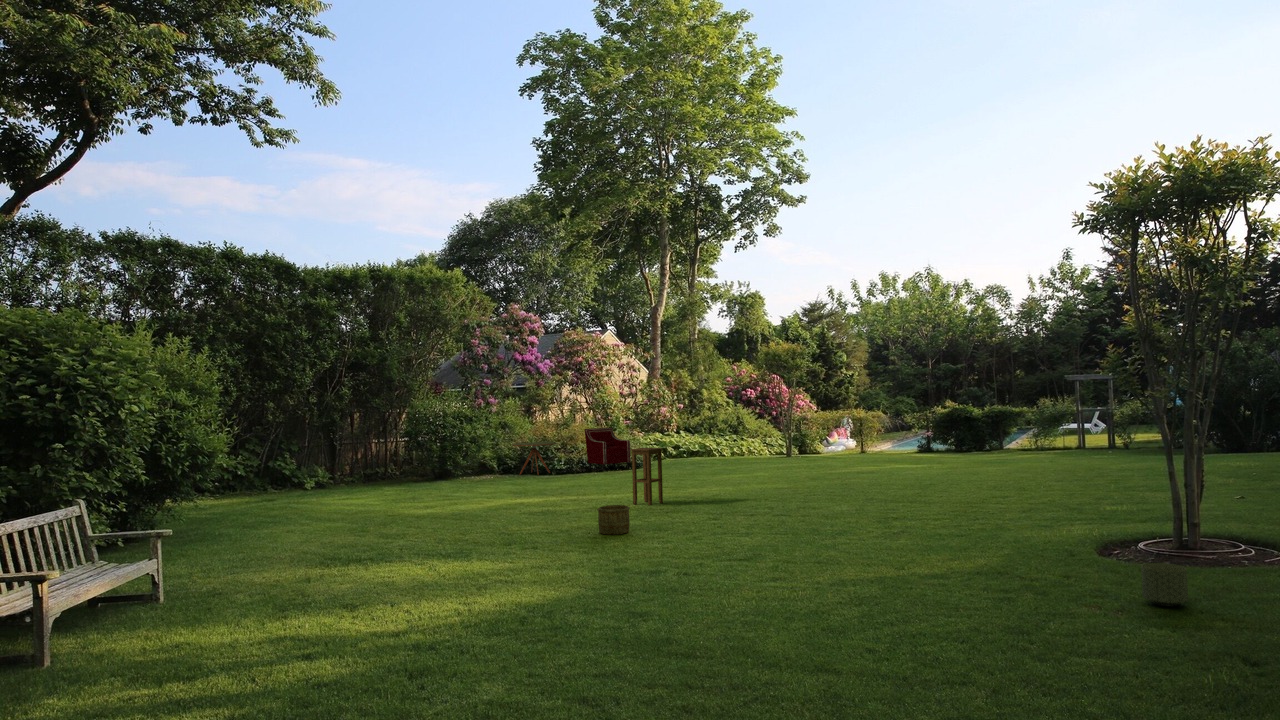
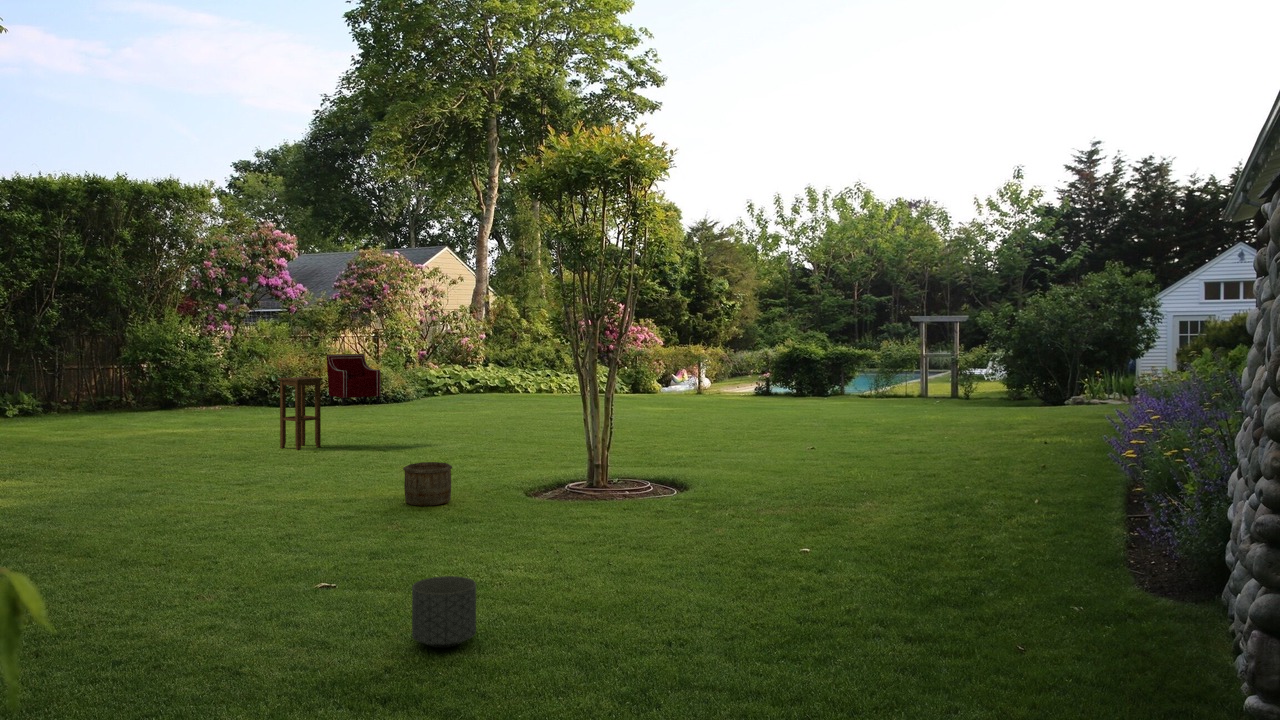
round table: present [512,442,557,475] -> none [224,369,283,408]
wooden bucket: present [597,505,630,535] -> present [403,462,452,506]
planter: present [1141,563,1188,607] -> present [412,576,476,648]

